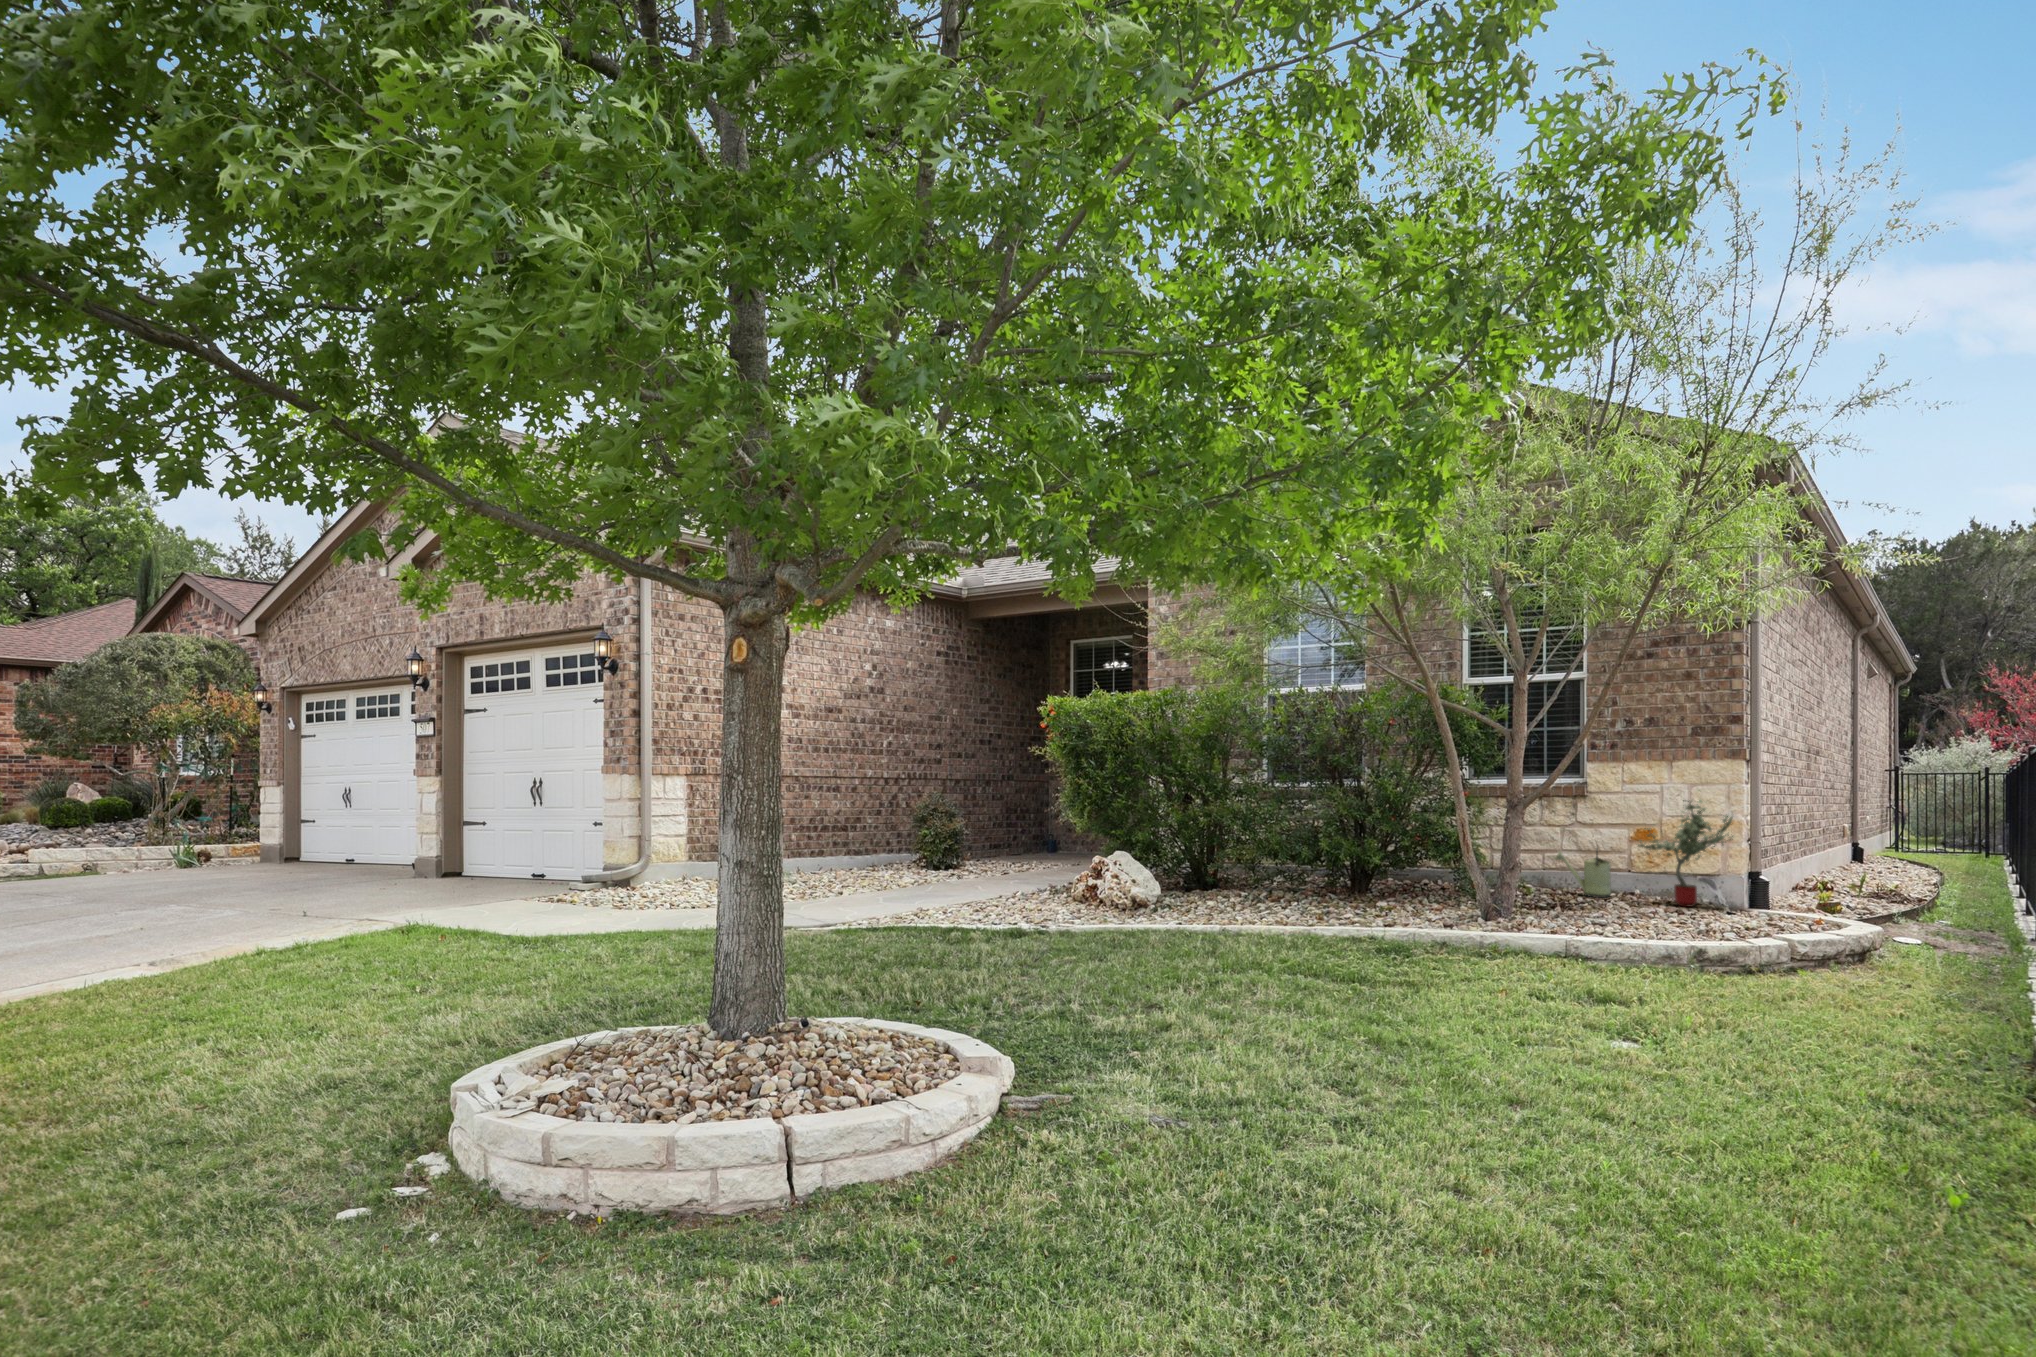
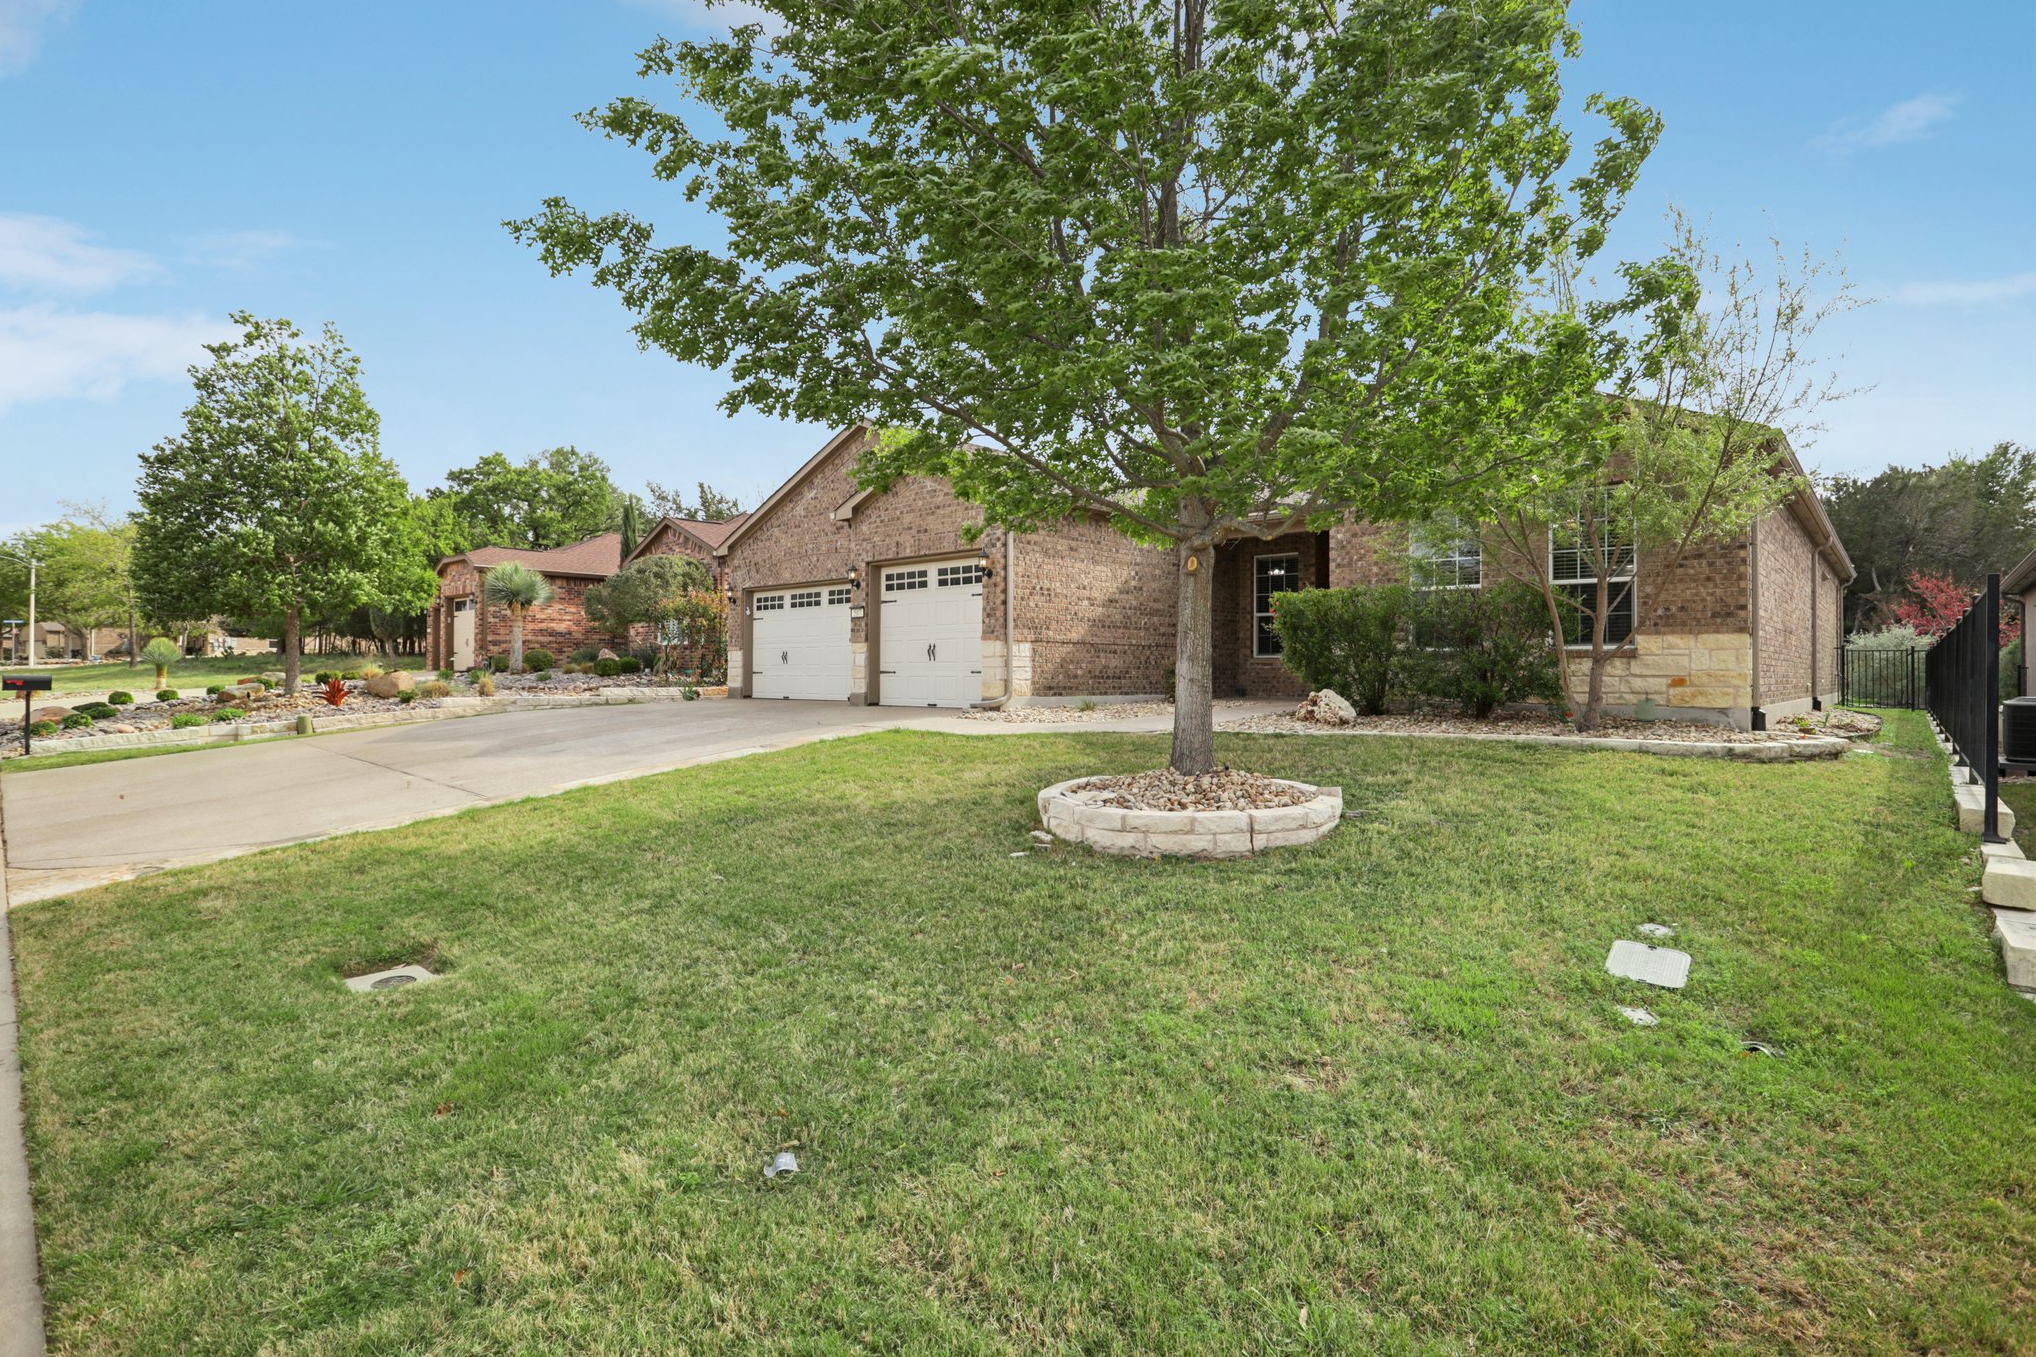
potted tree: present [1638,800,1733,907] -> none [1675,660,1745,727]

